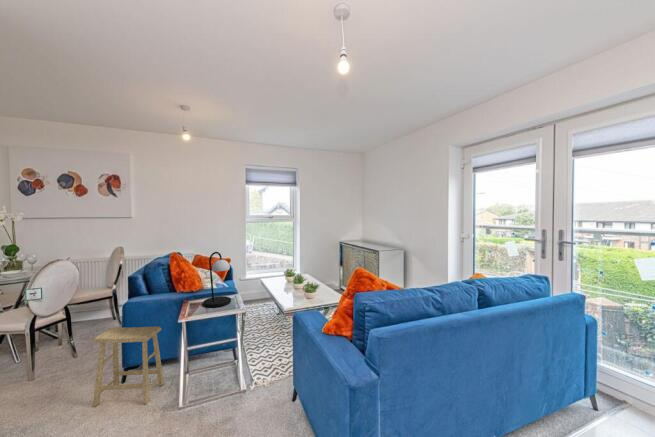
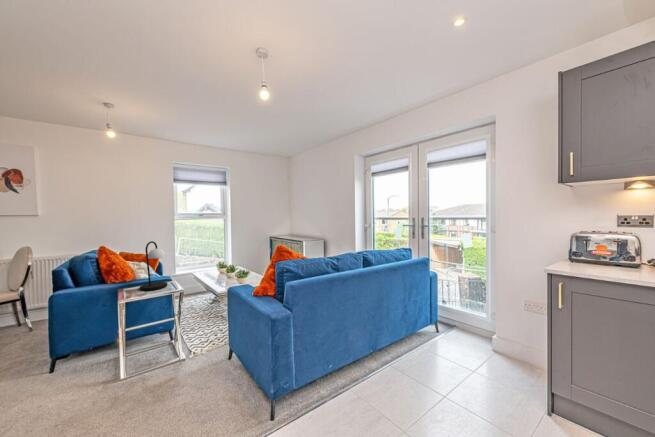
footstool: present [93,326,164,406] -> none [19,313,99,395]

